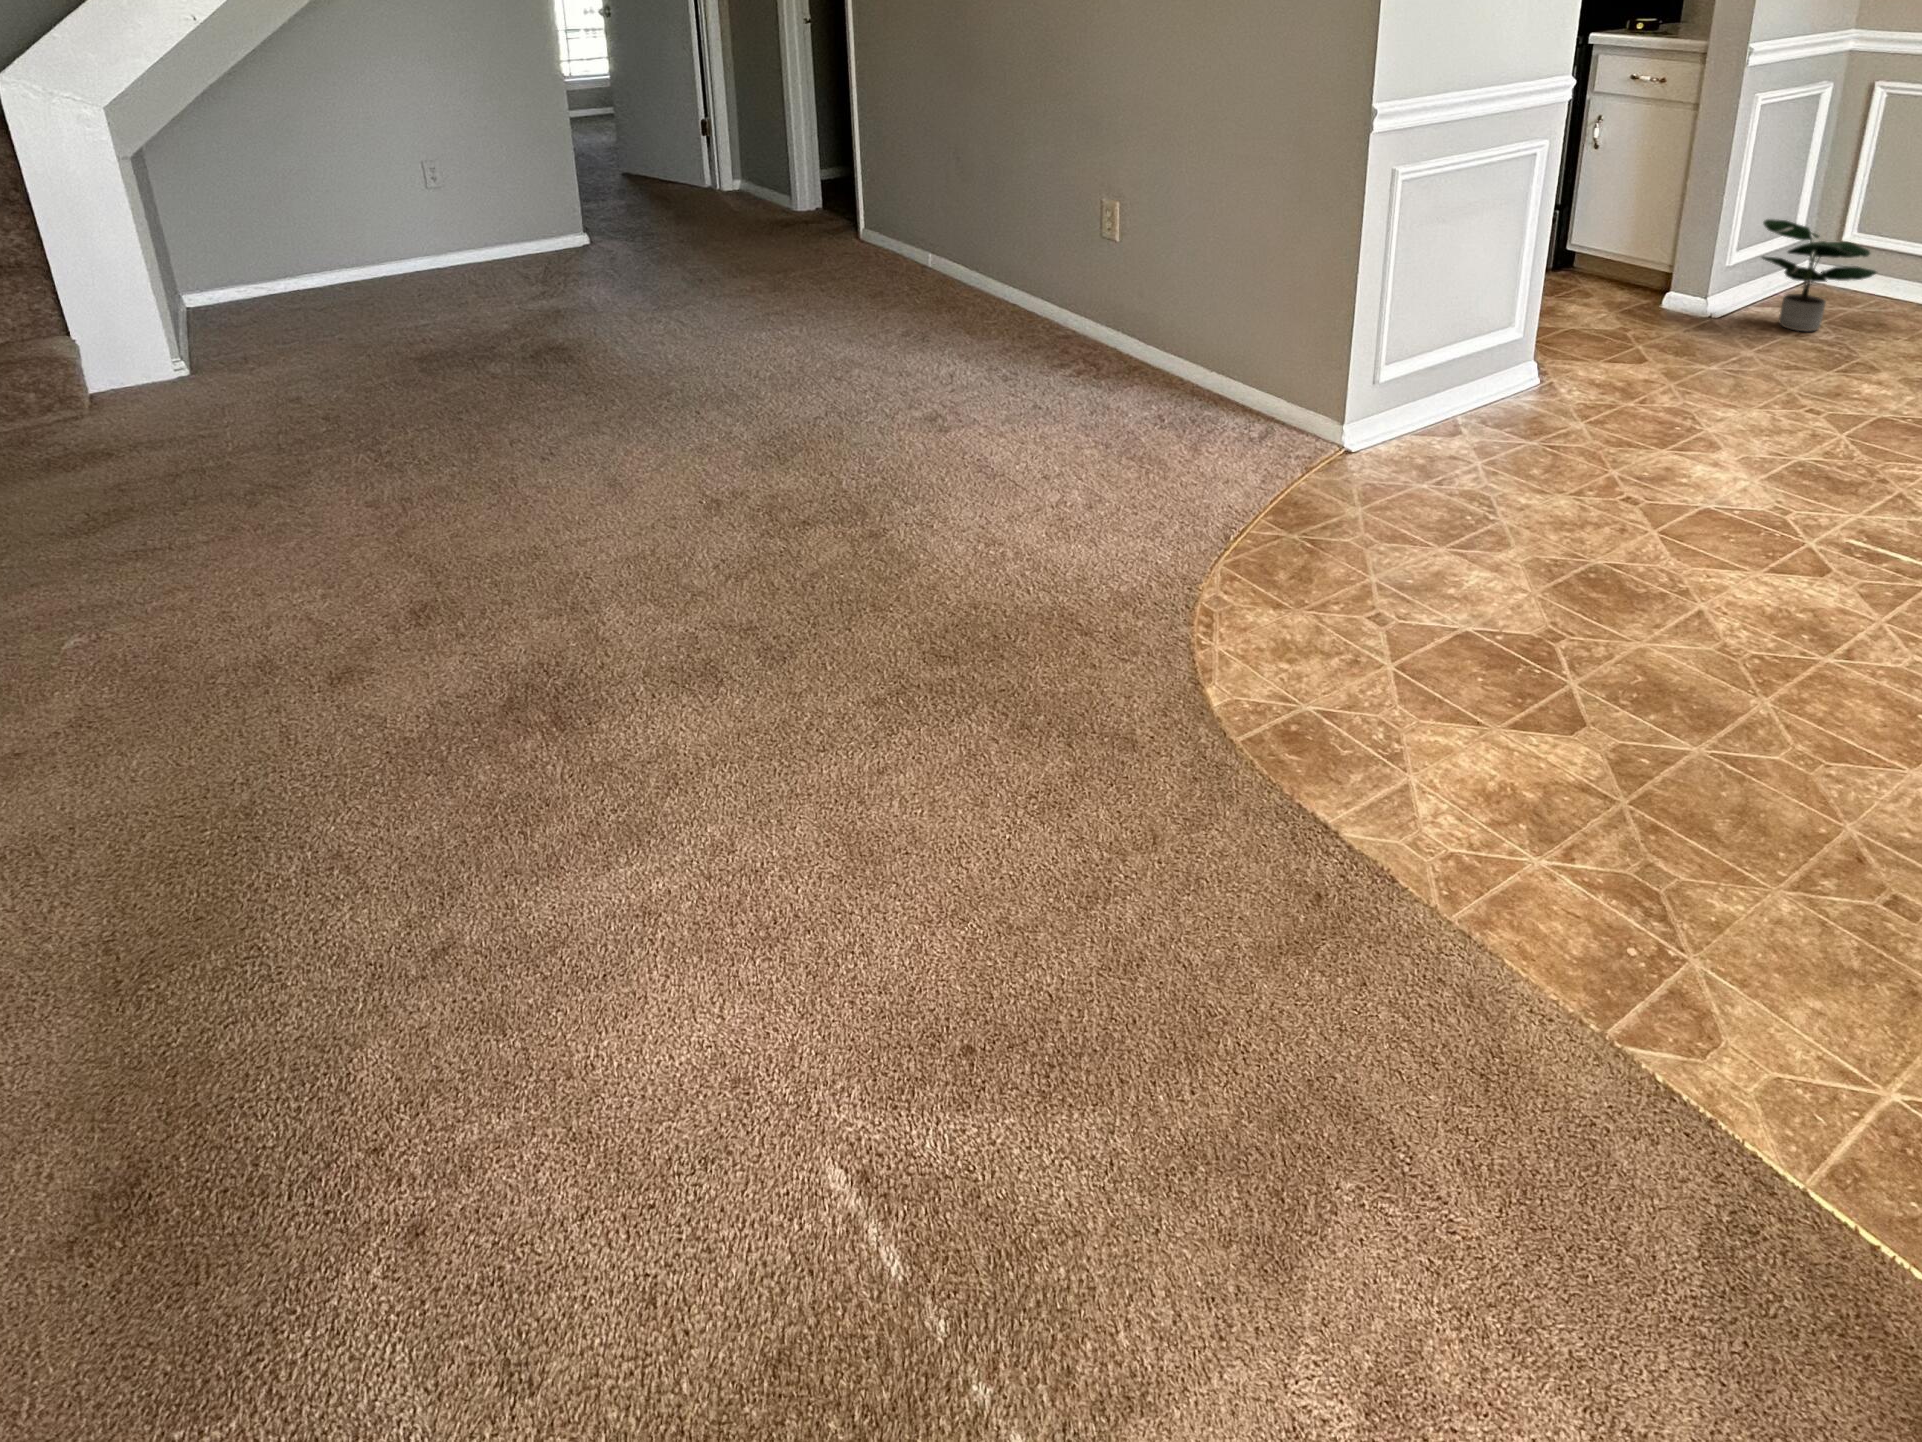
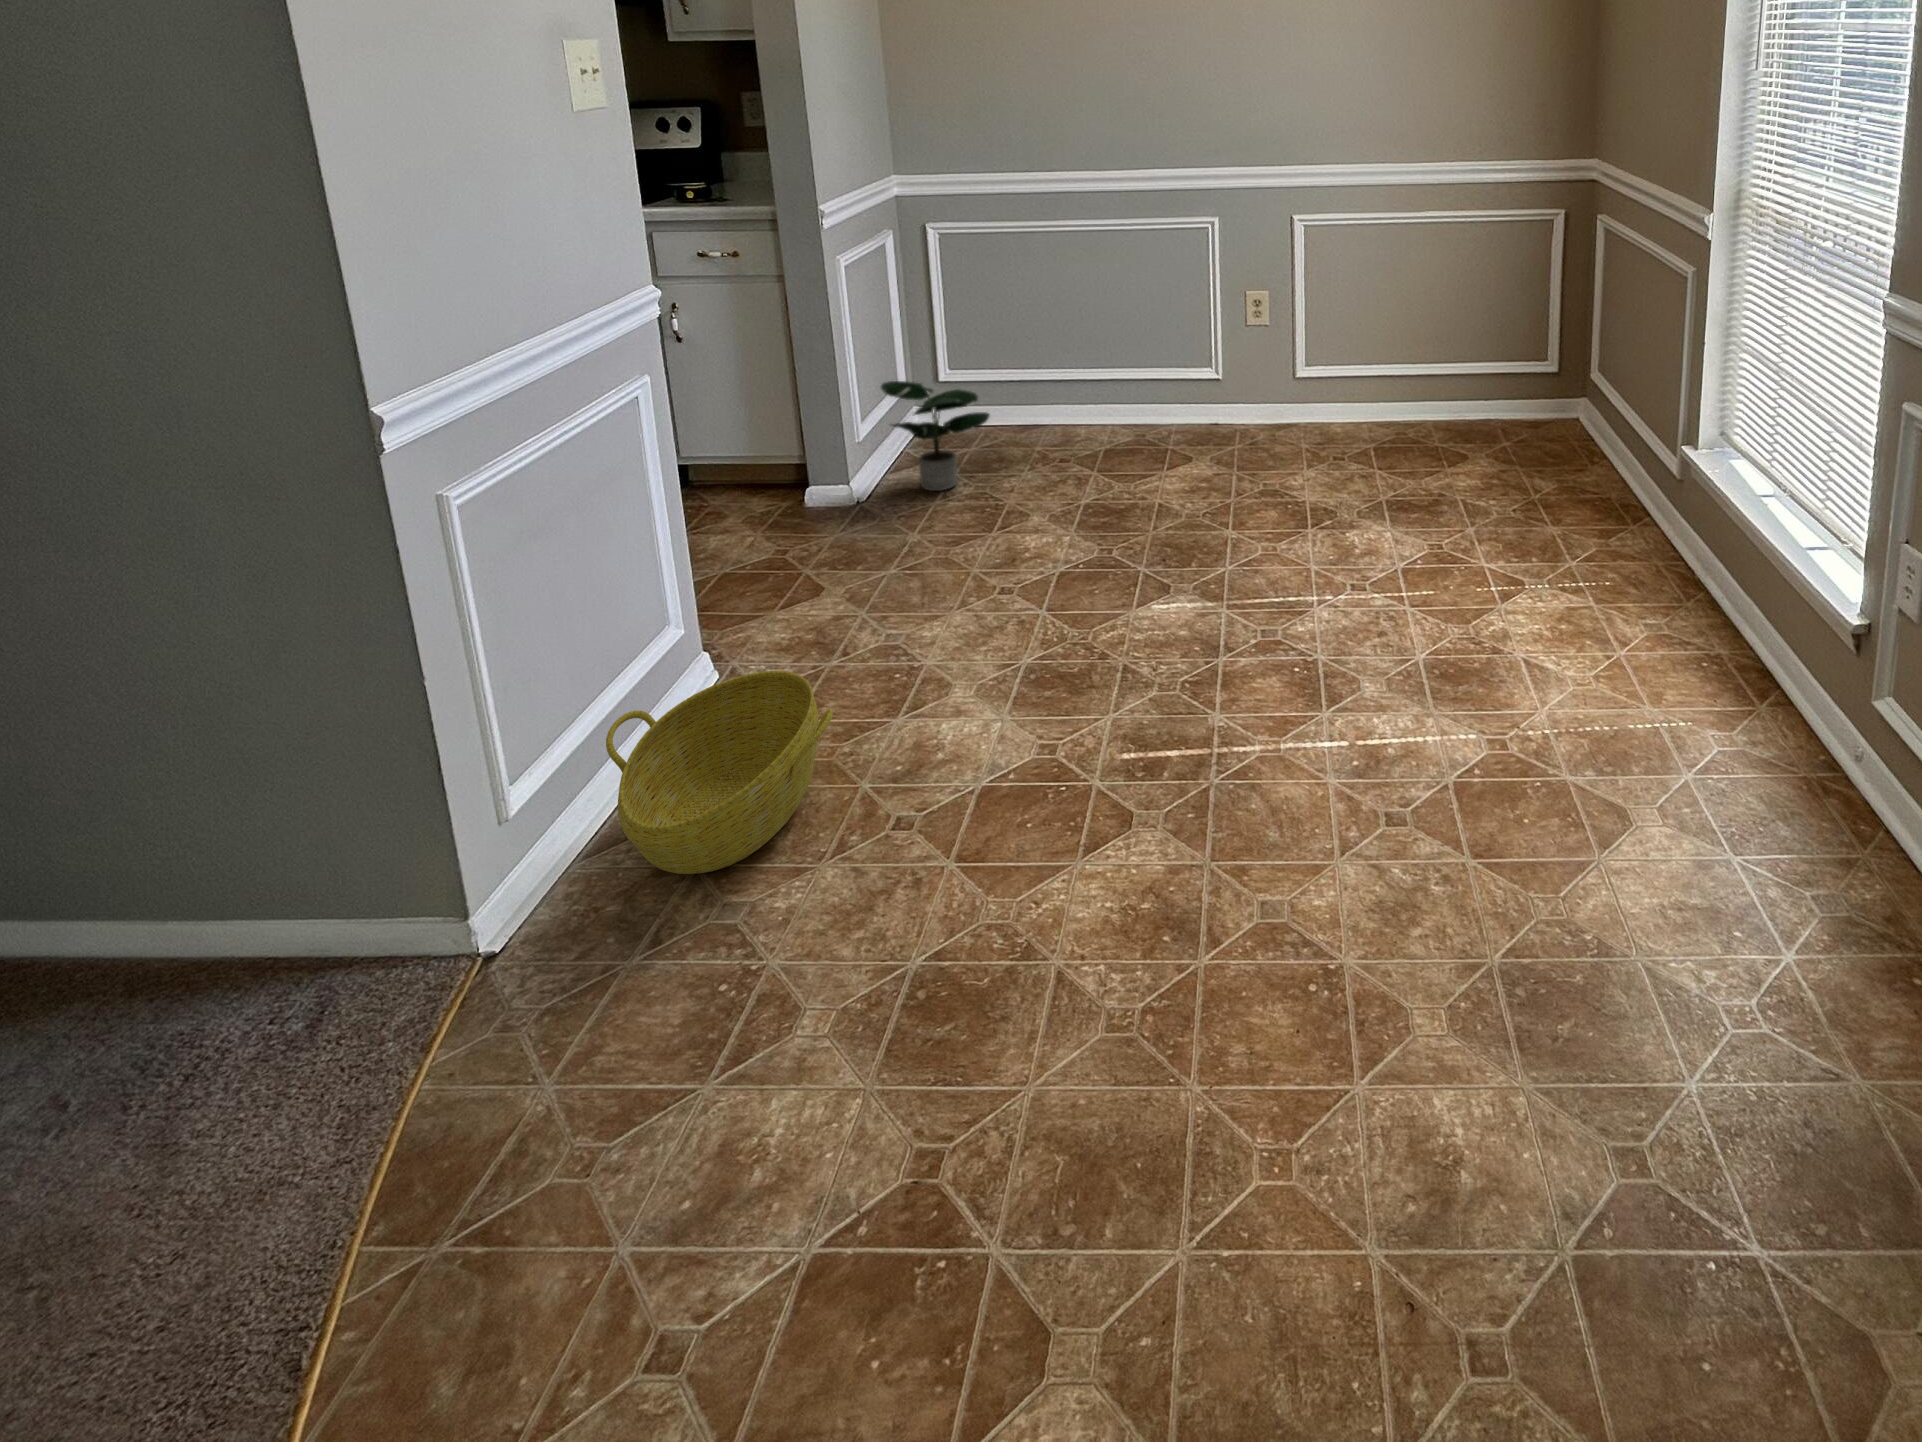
basket: none [1438,359,1600,472] -> present [606,671,833,874]

